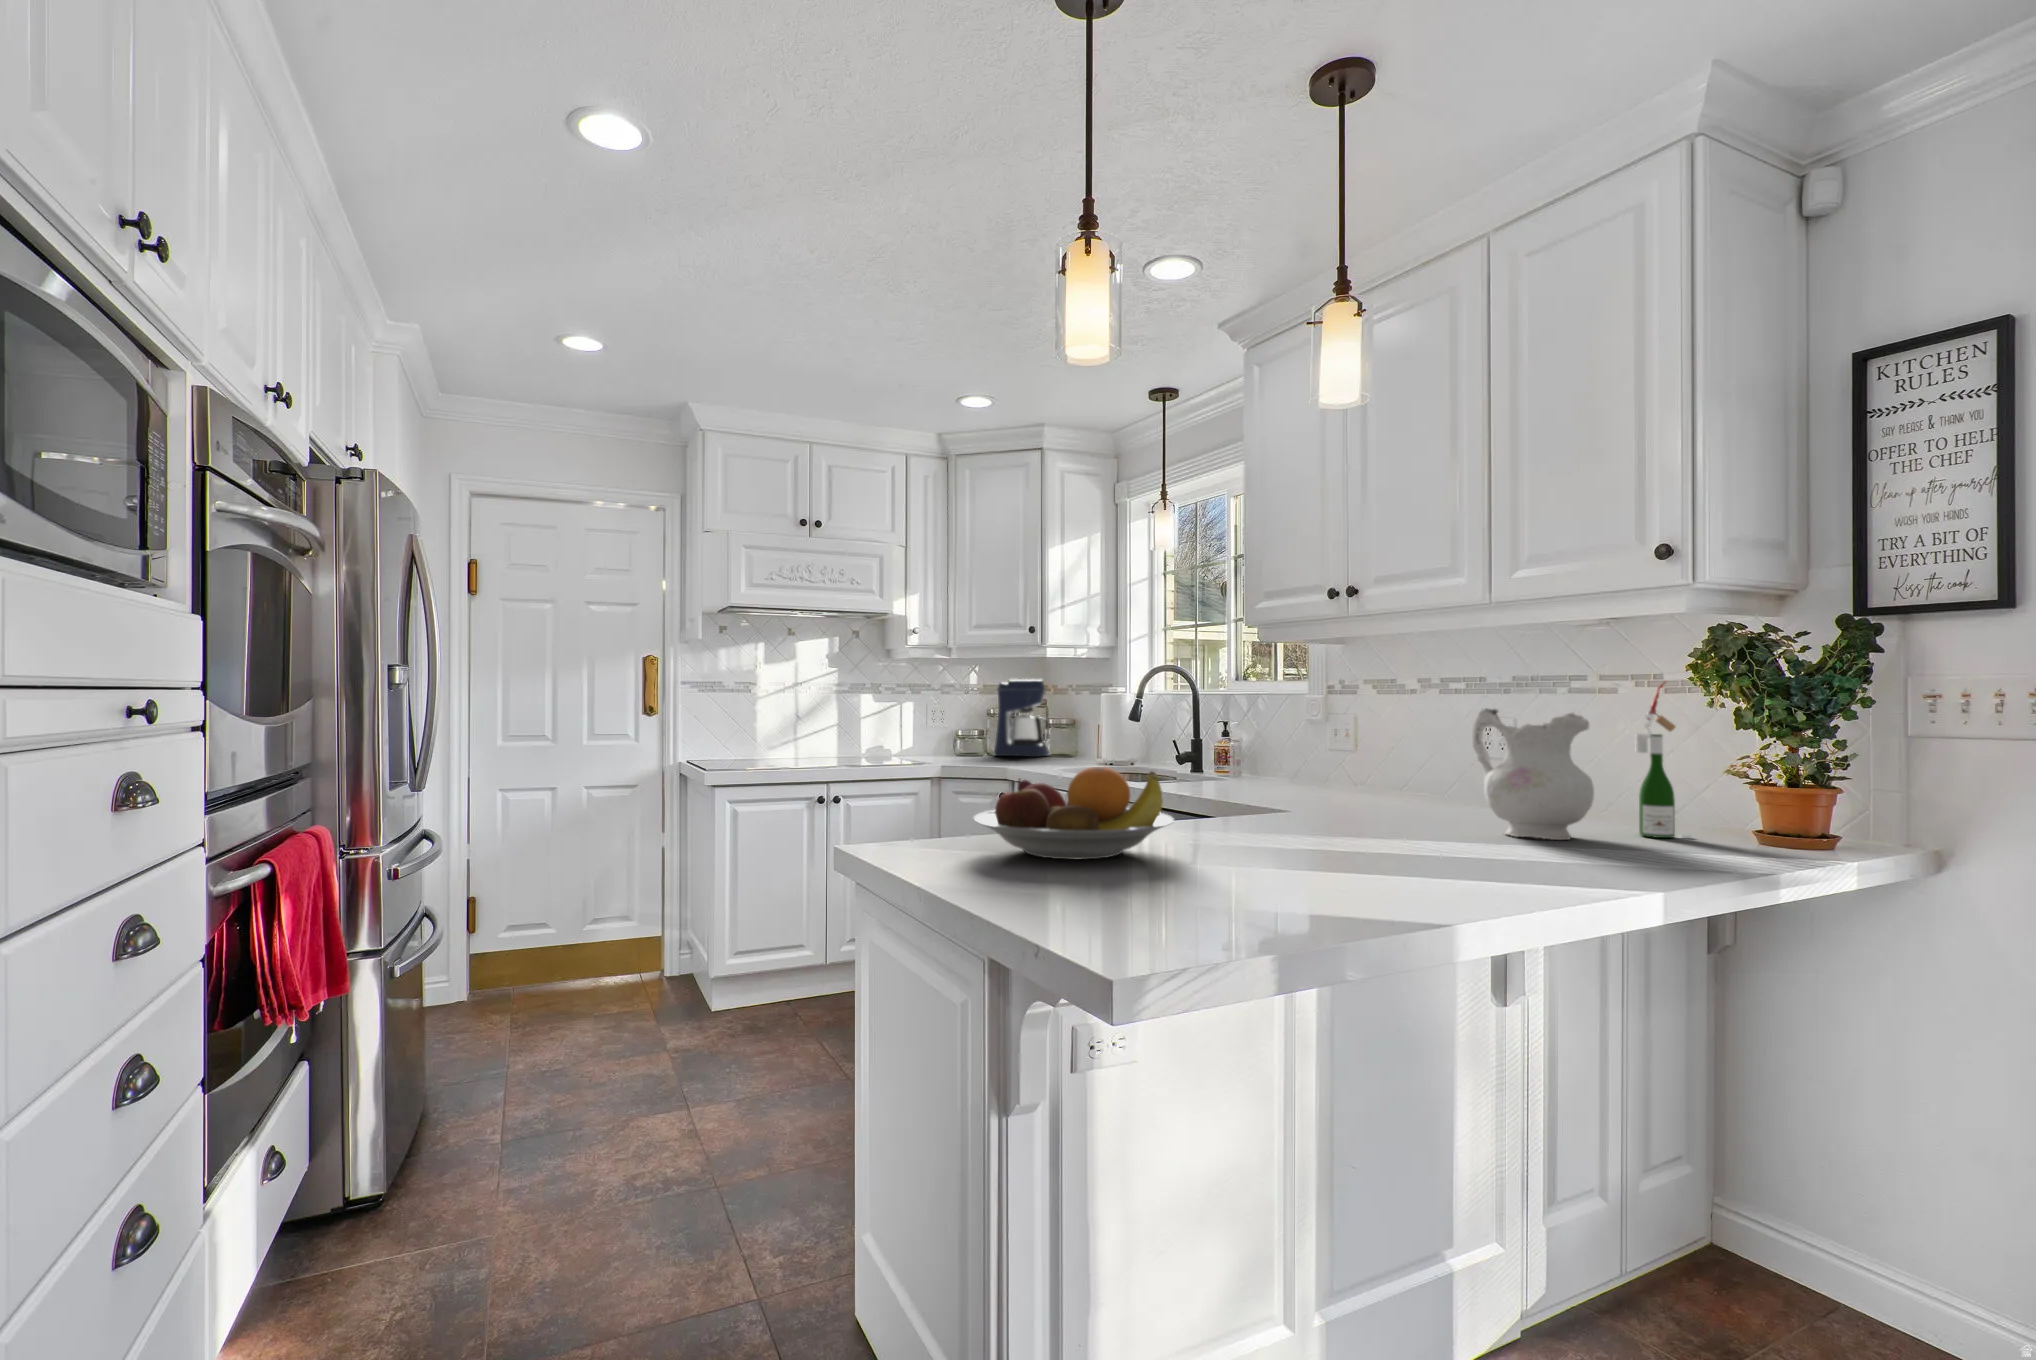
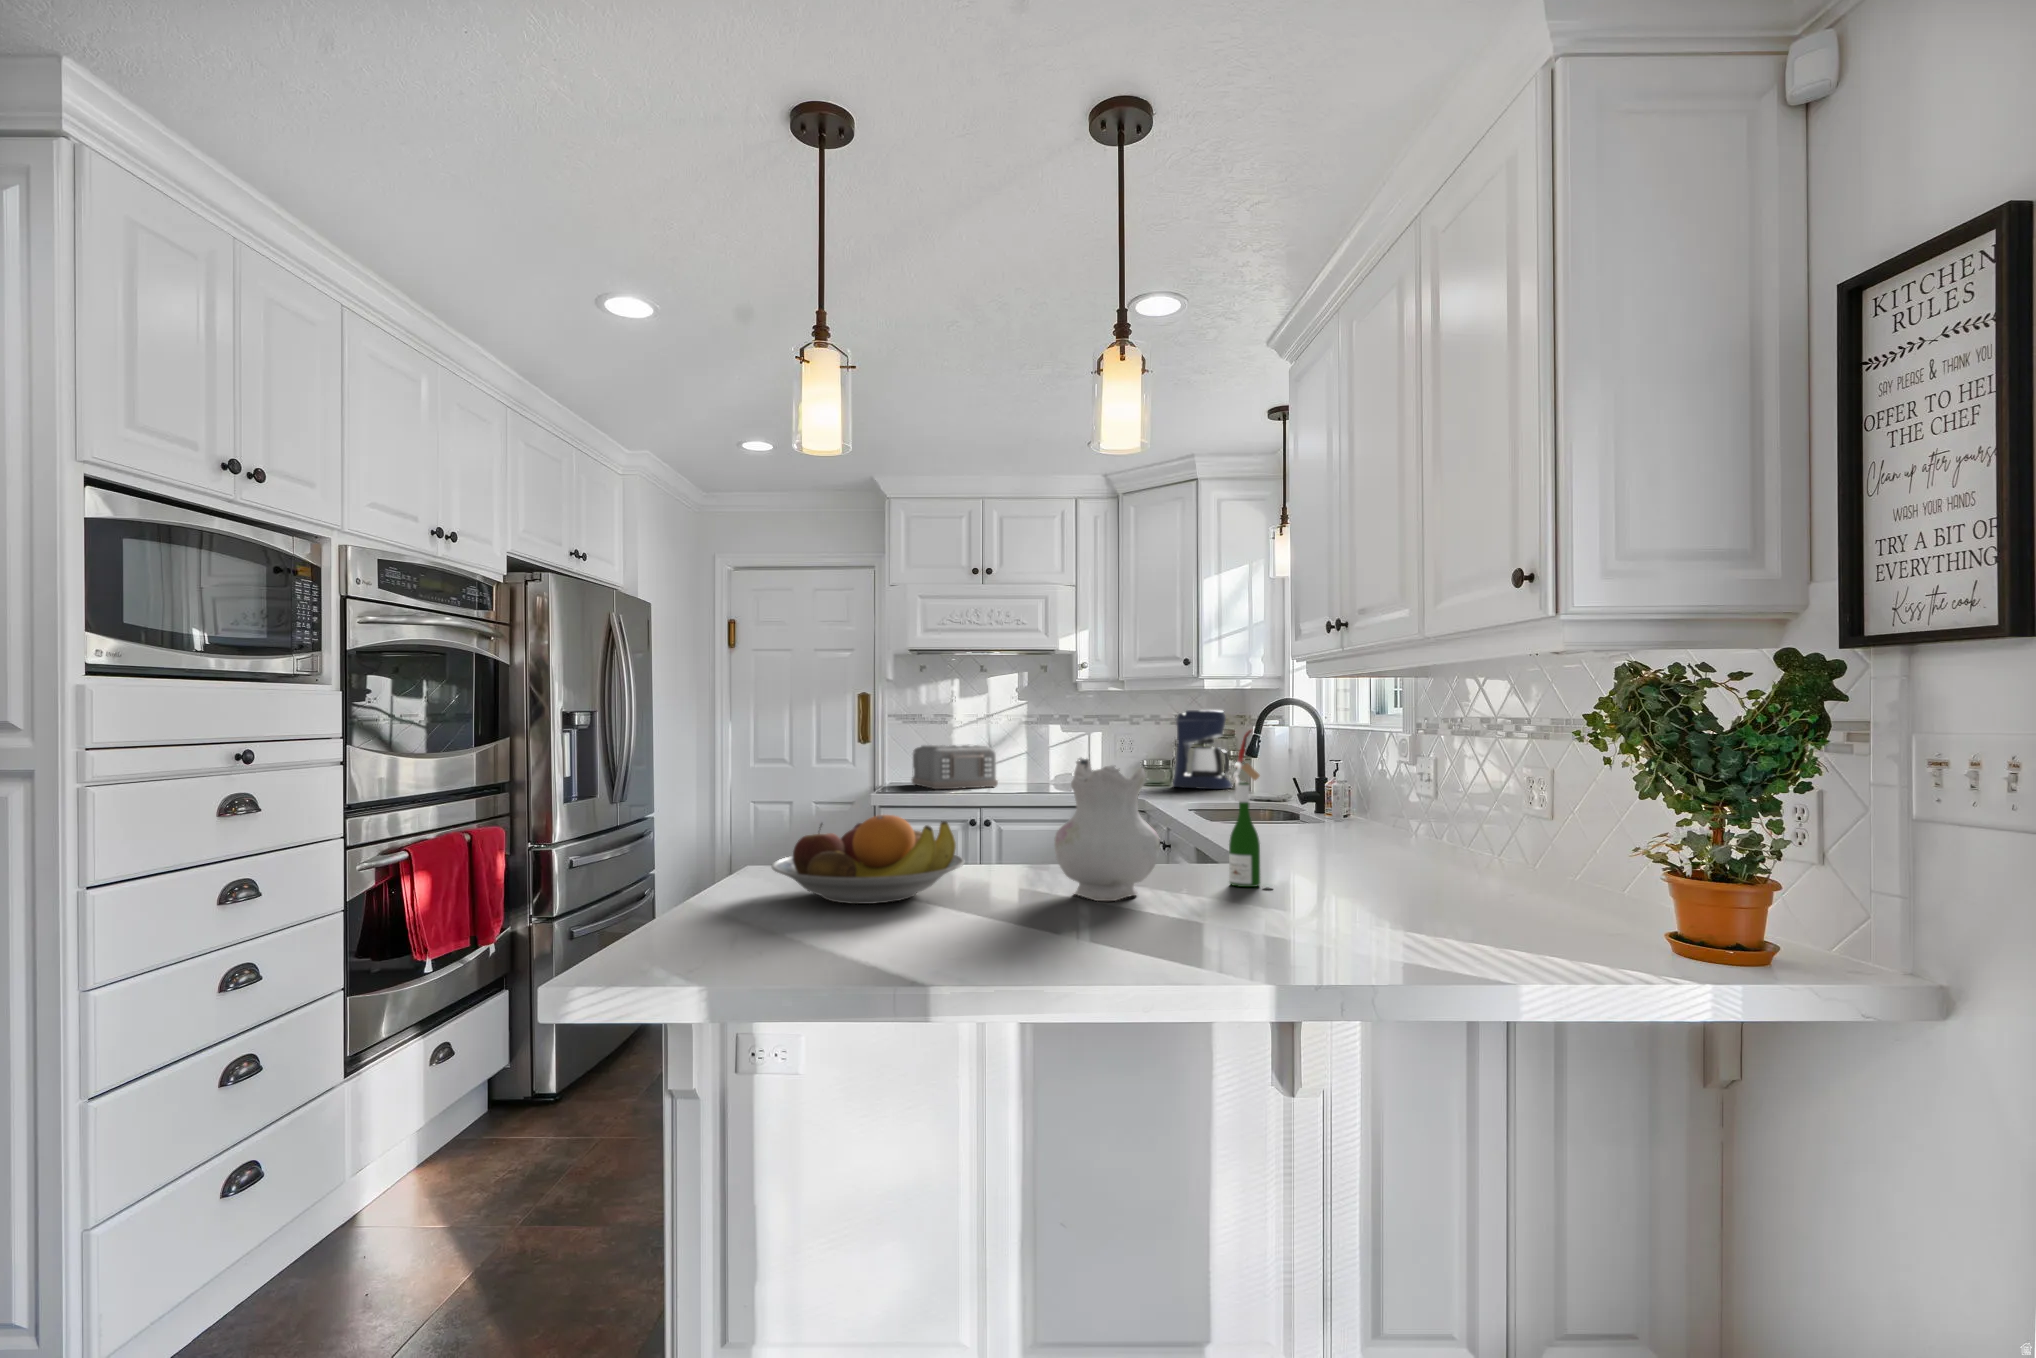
wine bottle: present [1635,682,1691,838] -> present [1229,730,1273,888]
ceramic pitcher: present [1472,708,1594,840] -> present [1055,758,1160,901]
toaster: none [715,716,820,764] -> present [911,745,998,789]

